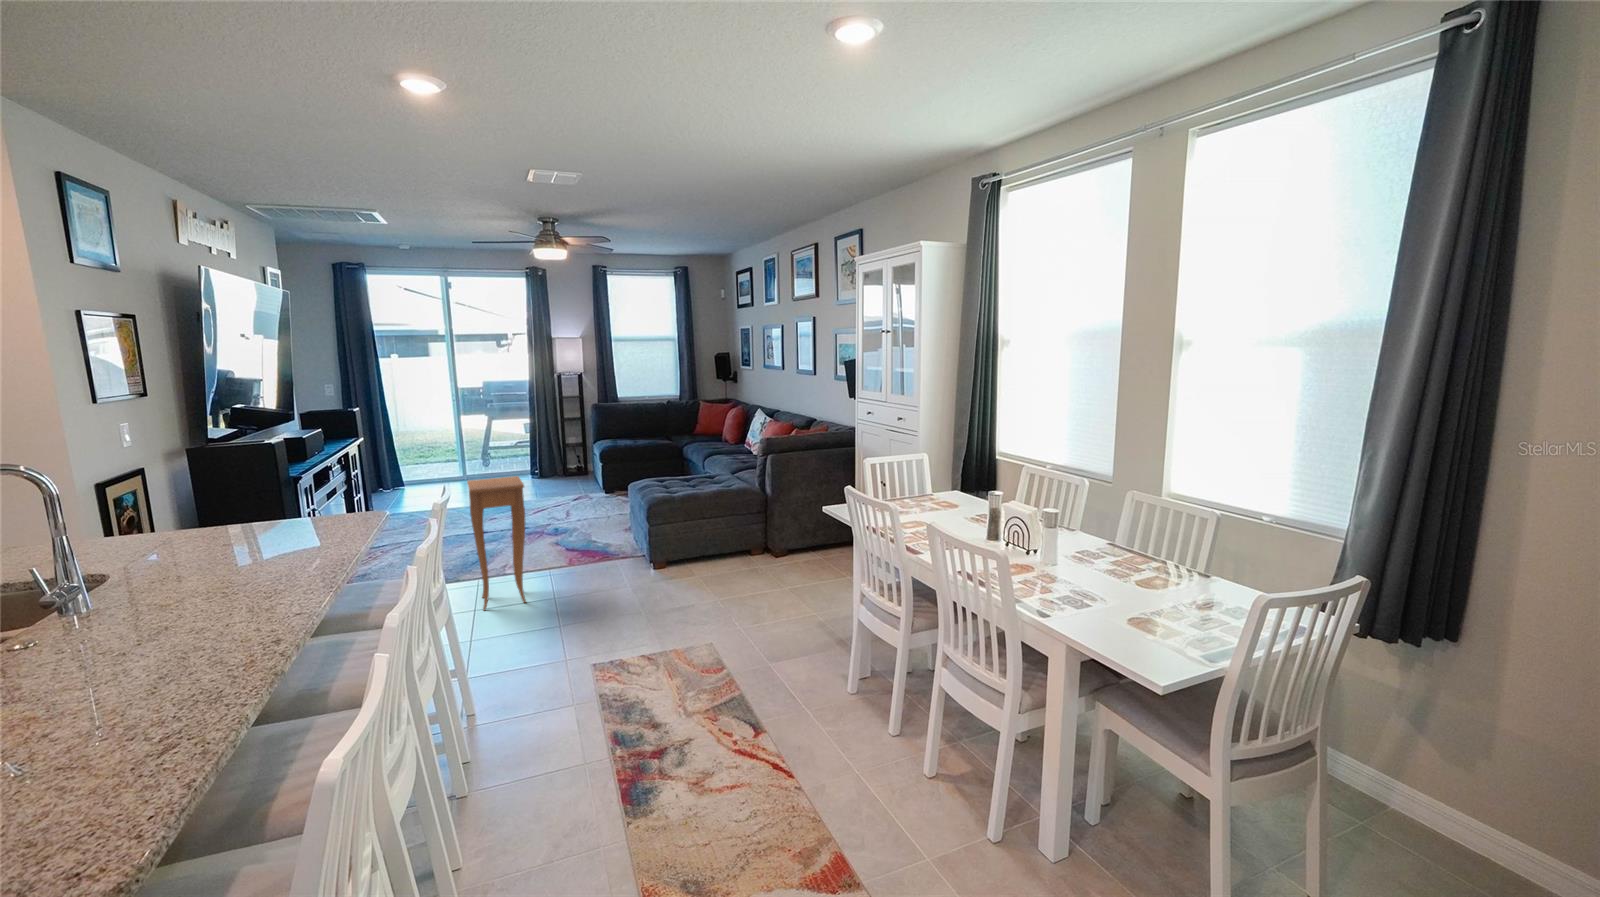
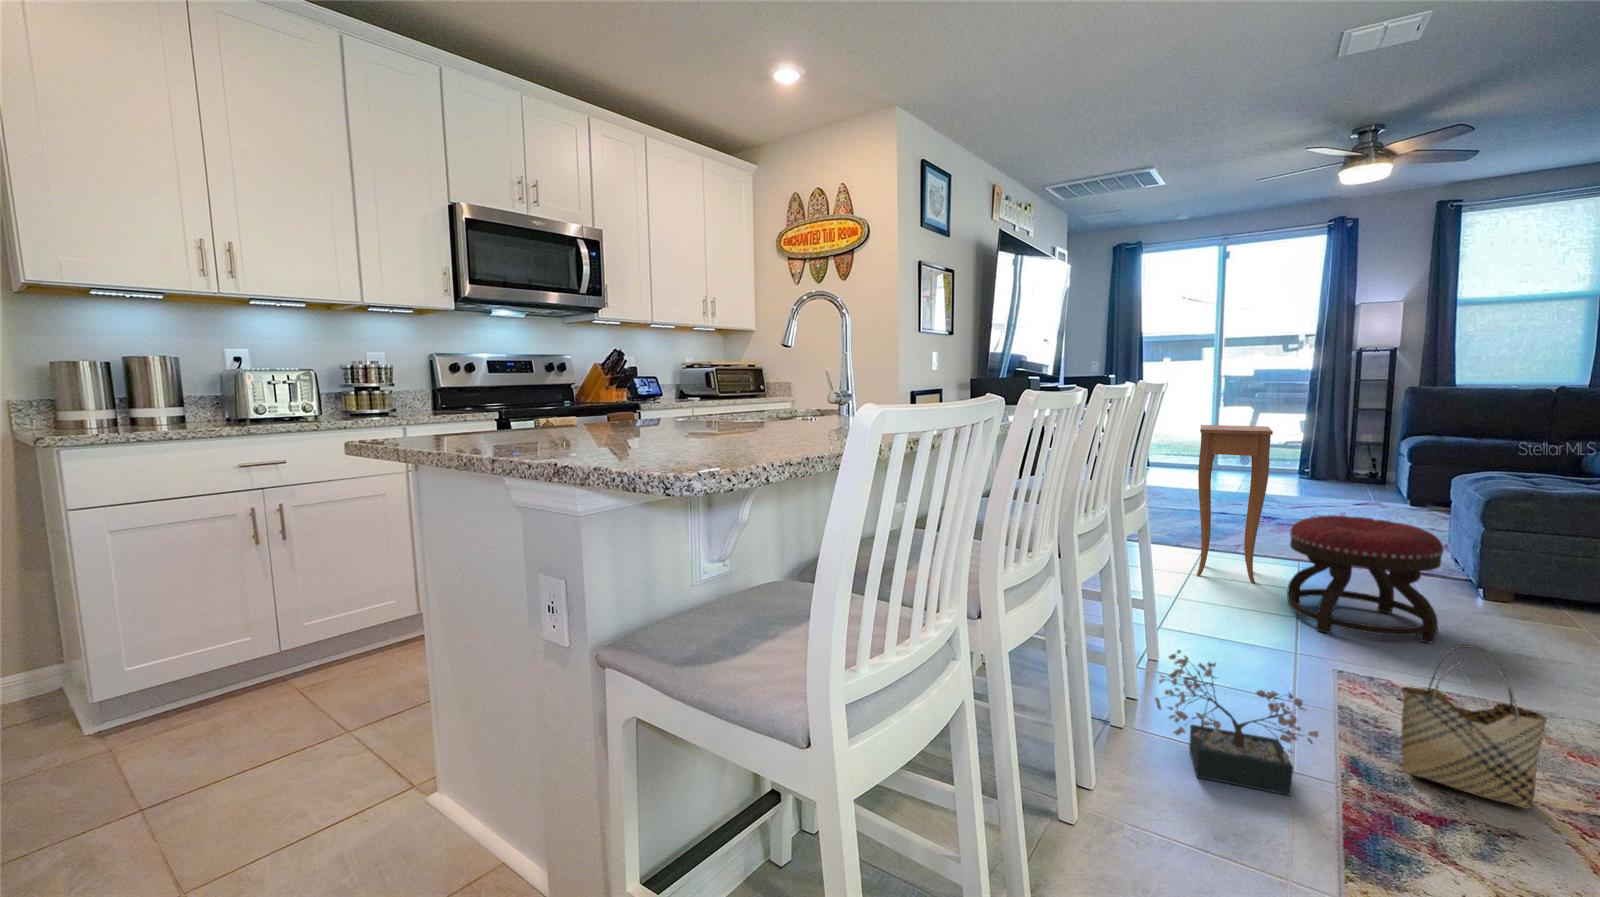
ottoman: none [548,540,637,634] -> present [1287,515,1443,643]
woven basket: none [632,639,693,730] -> present [1401,645,1547,809]
decorative plant: none [494,716,599,809] -> present [1155,650,1318,795]

